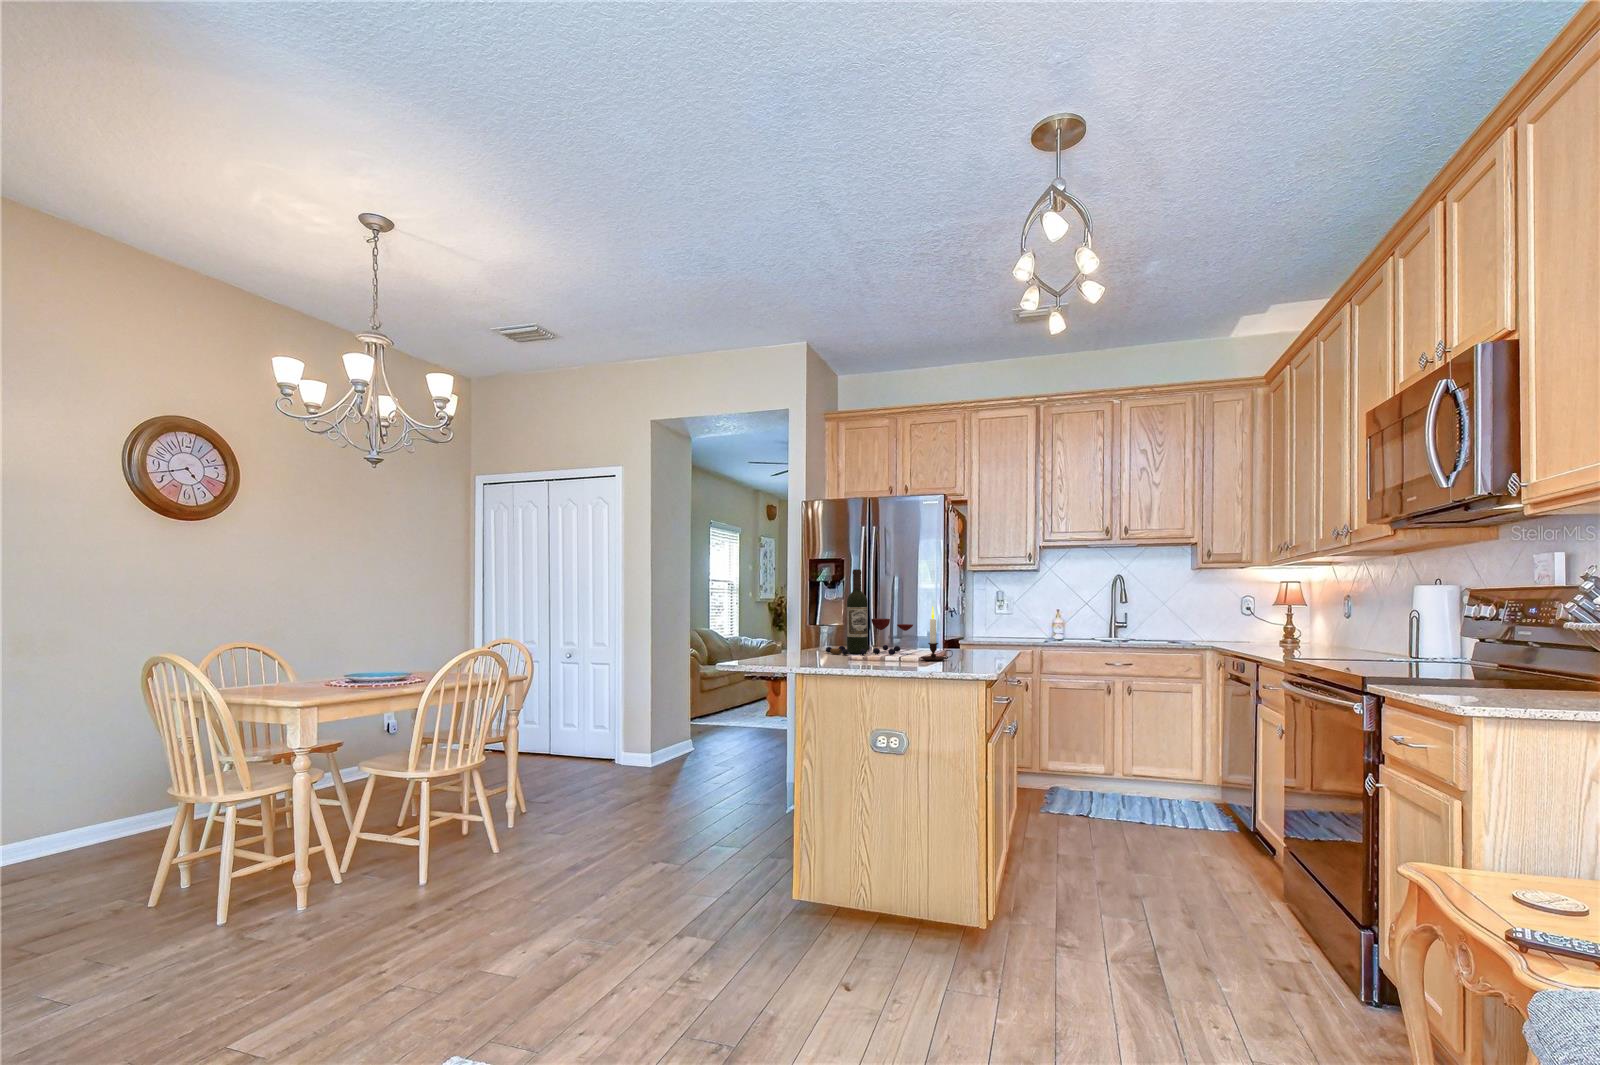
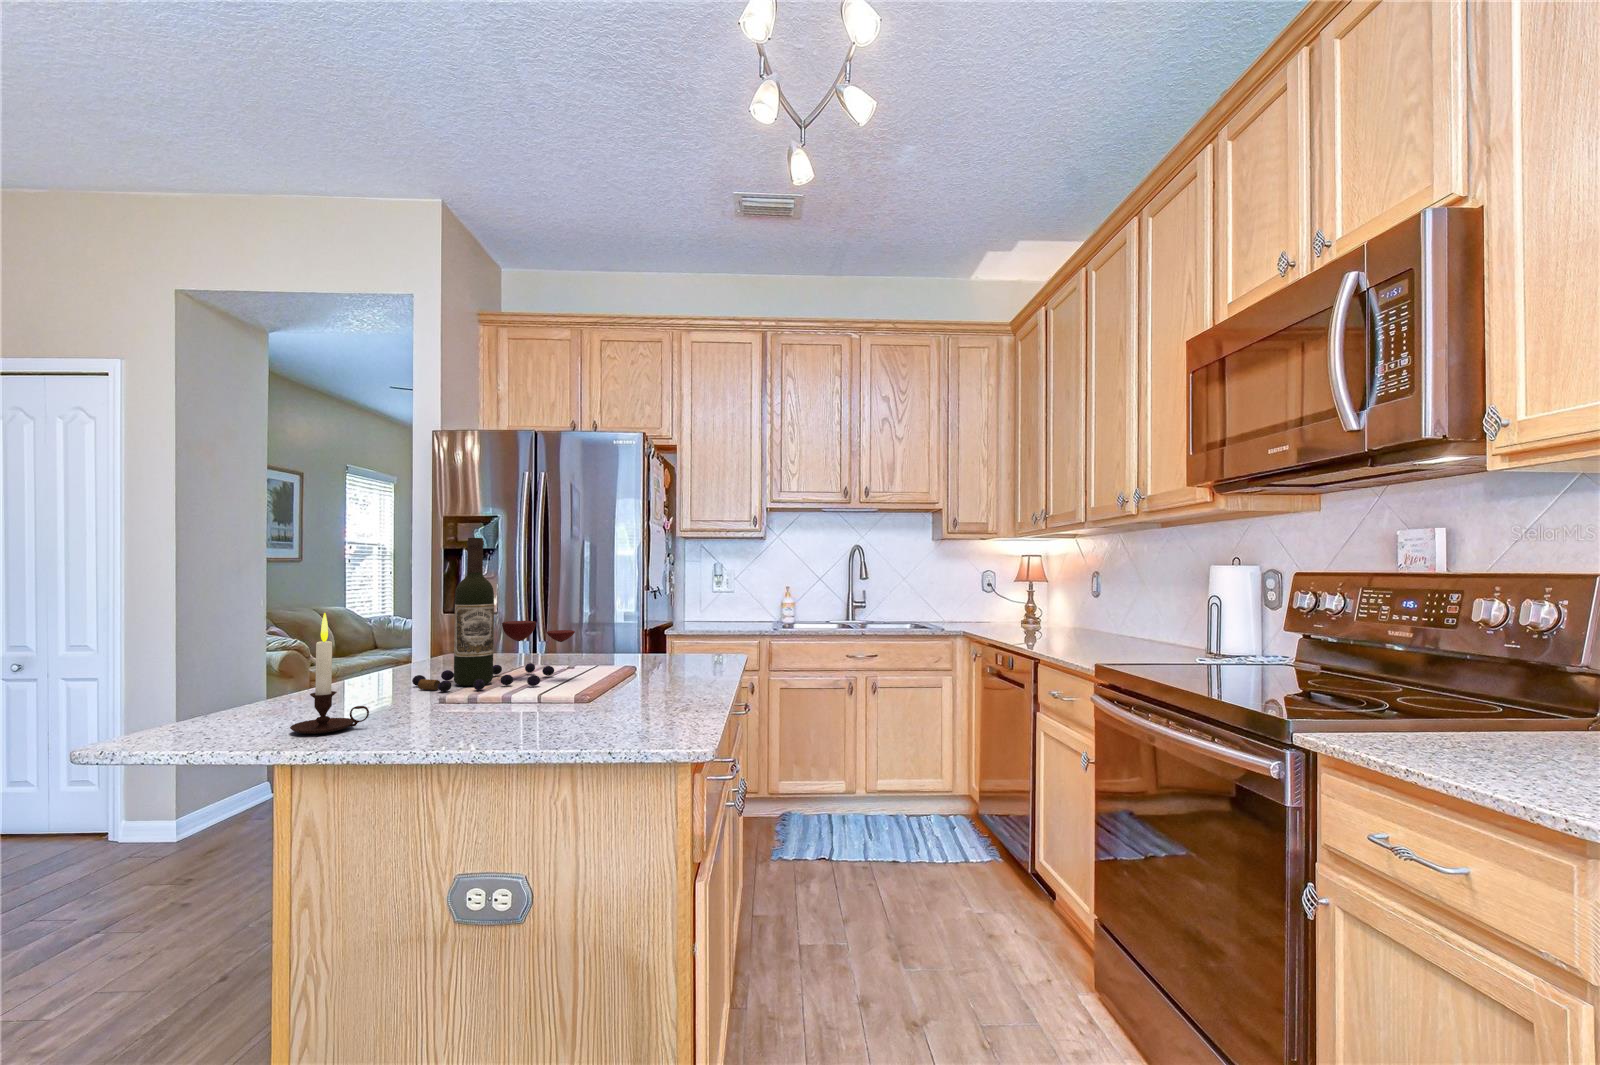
candle: present [921,607,953,661] -> present [290,613,369,734]

